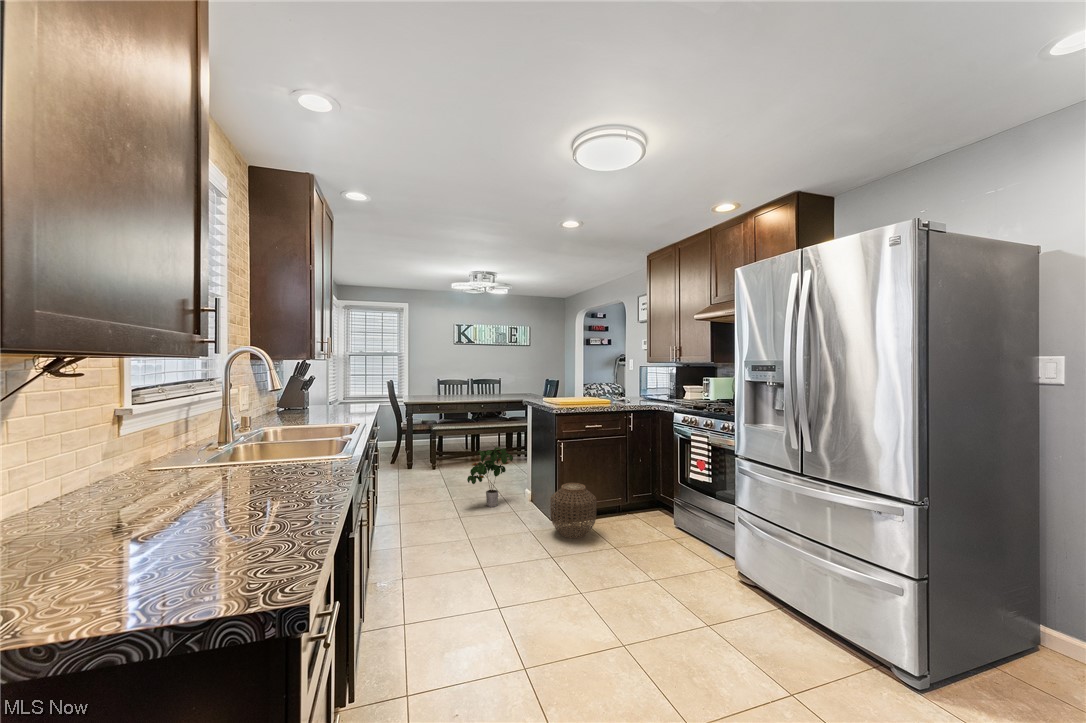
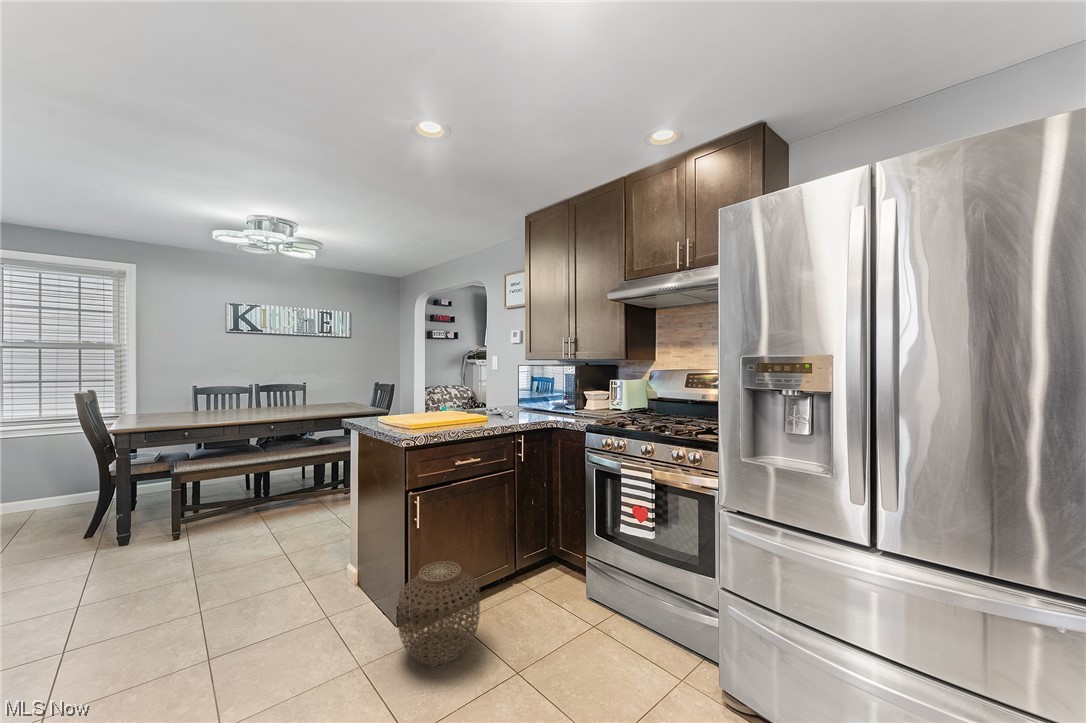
potted plant: present [467,447,513,507] -> none [229,504,324,614]

